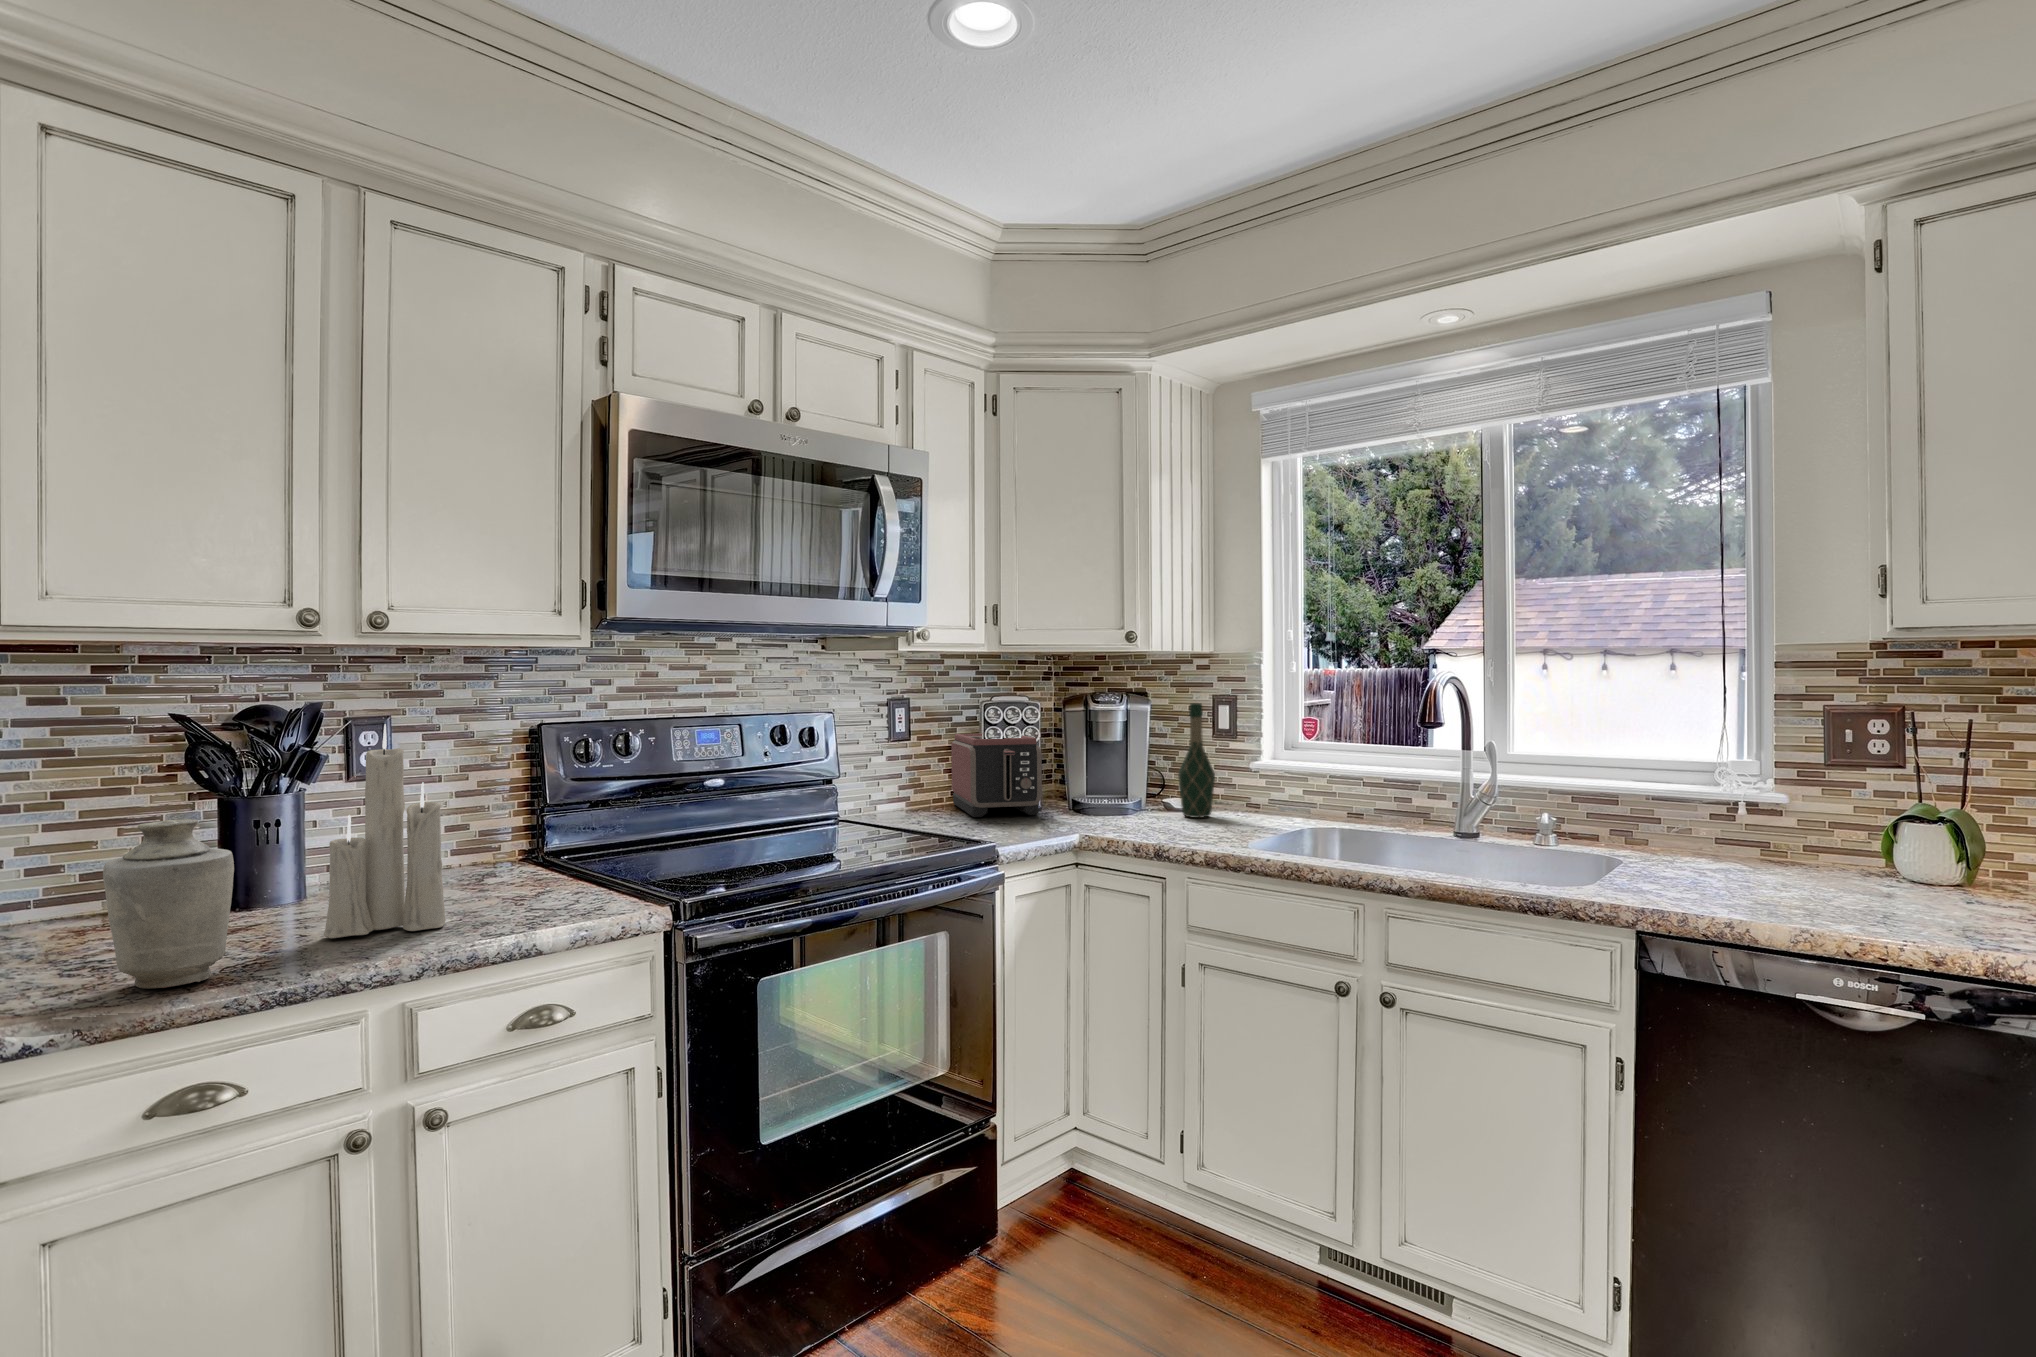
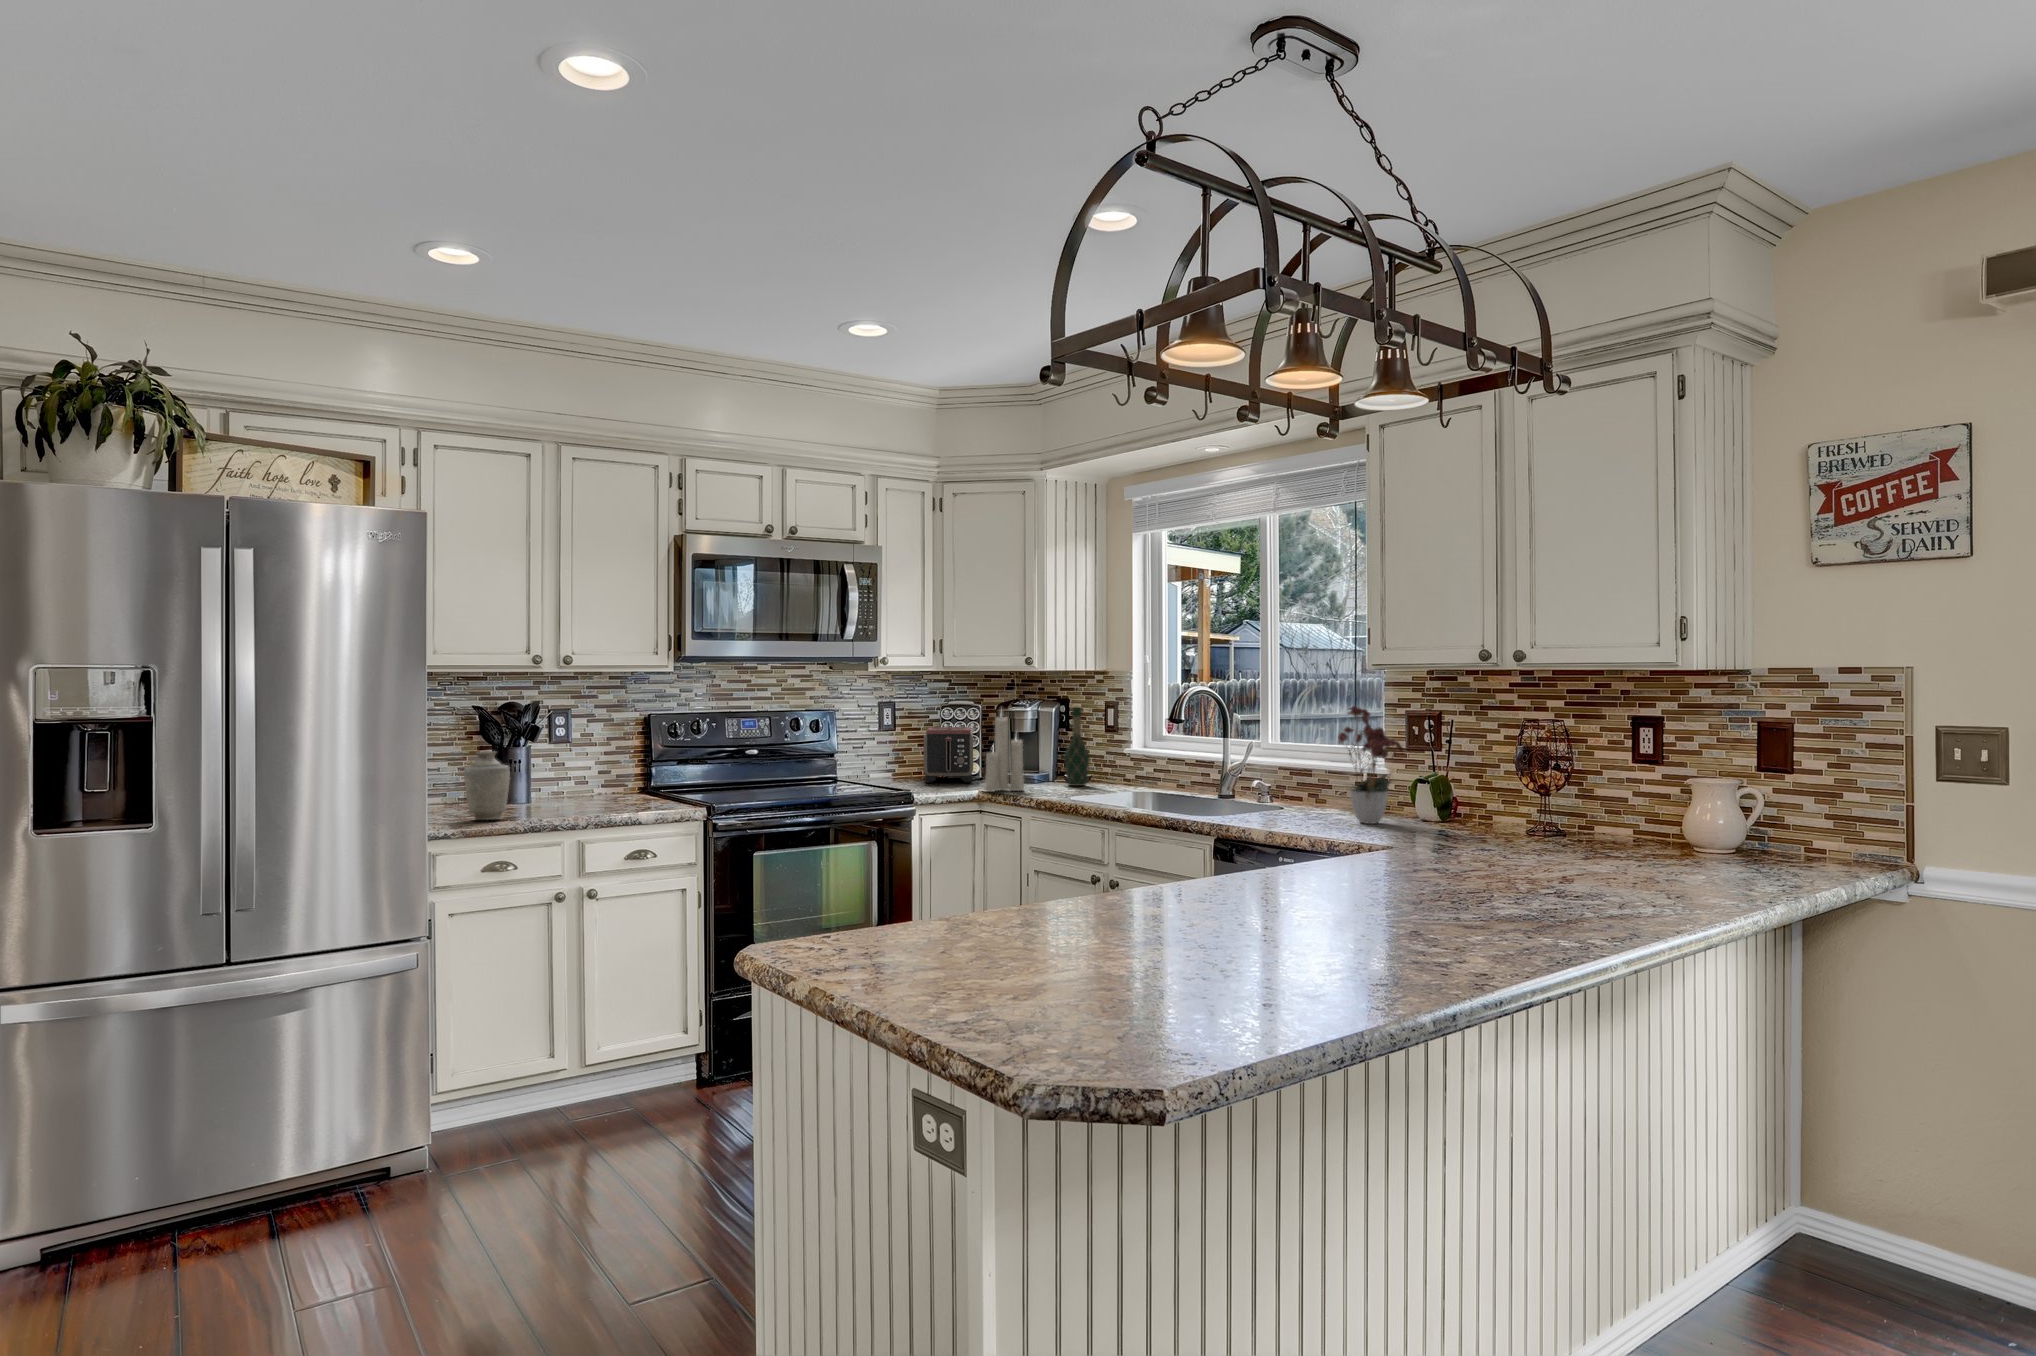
flower arrangement: none [1798,689,1986,898] -> present [1338,706,1403,824]
candle: present [324,724,446,938] -> present [984,717,1024,791]

